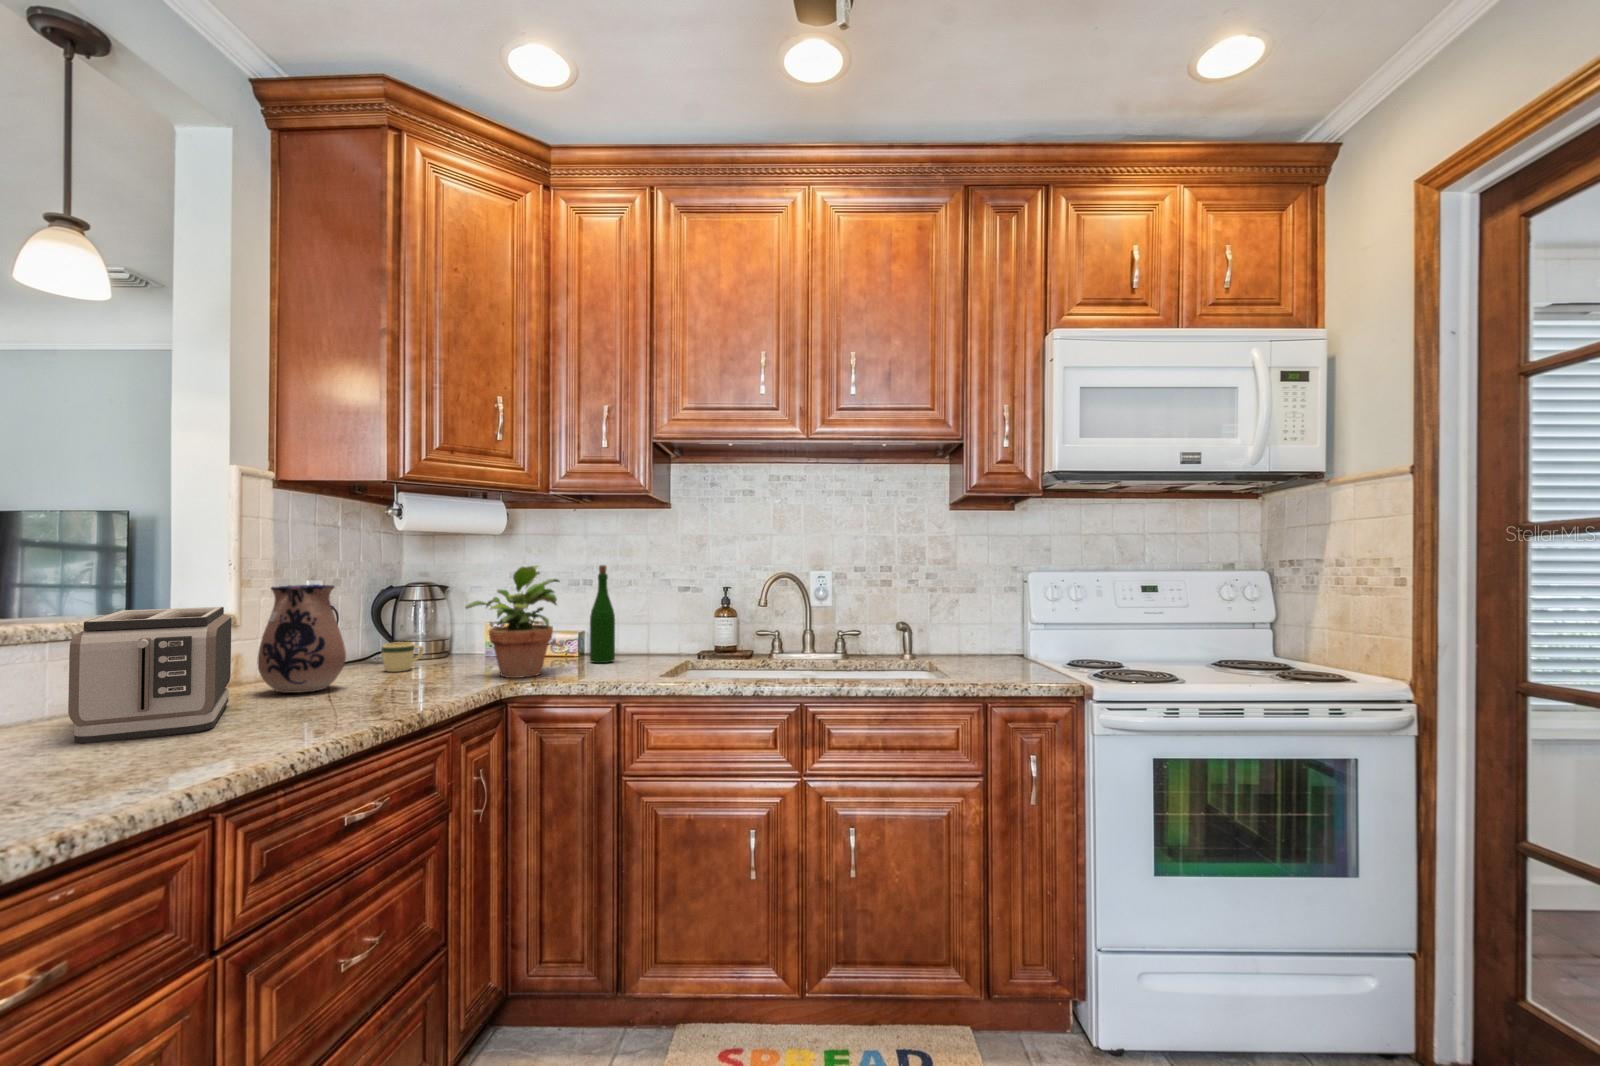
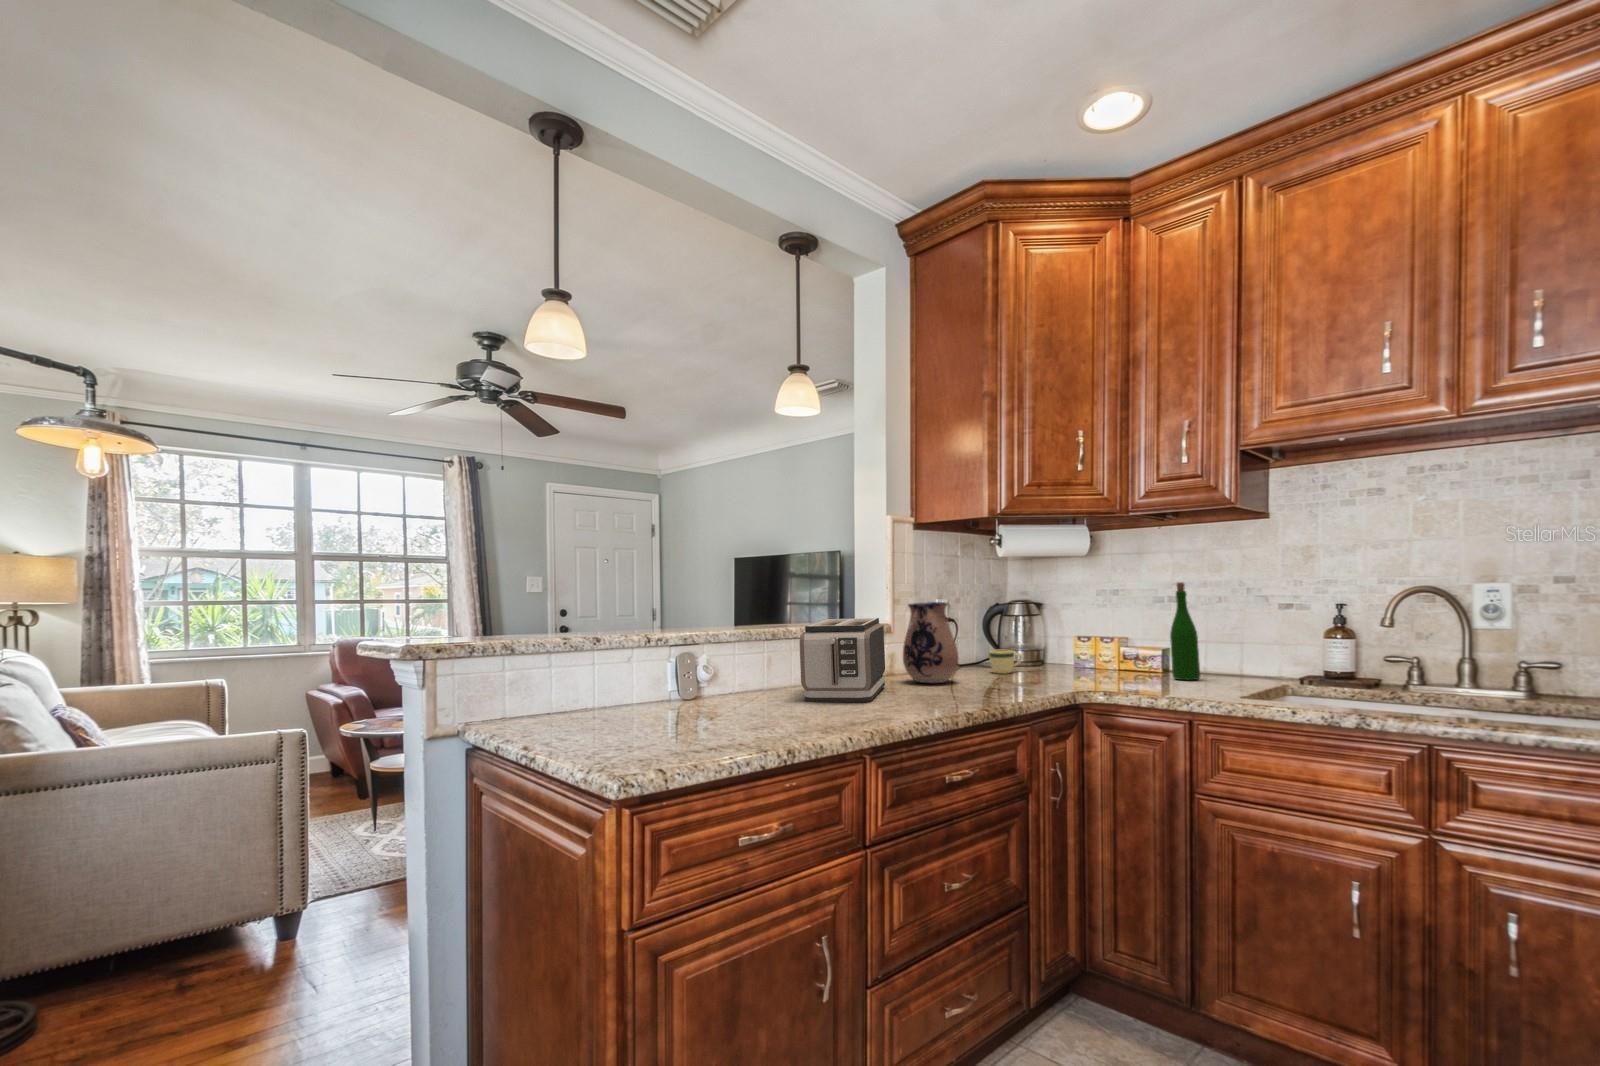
potted plant: present [465,566,559,678] -> none [1047,584,1134,687]

